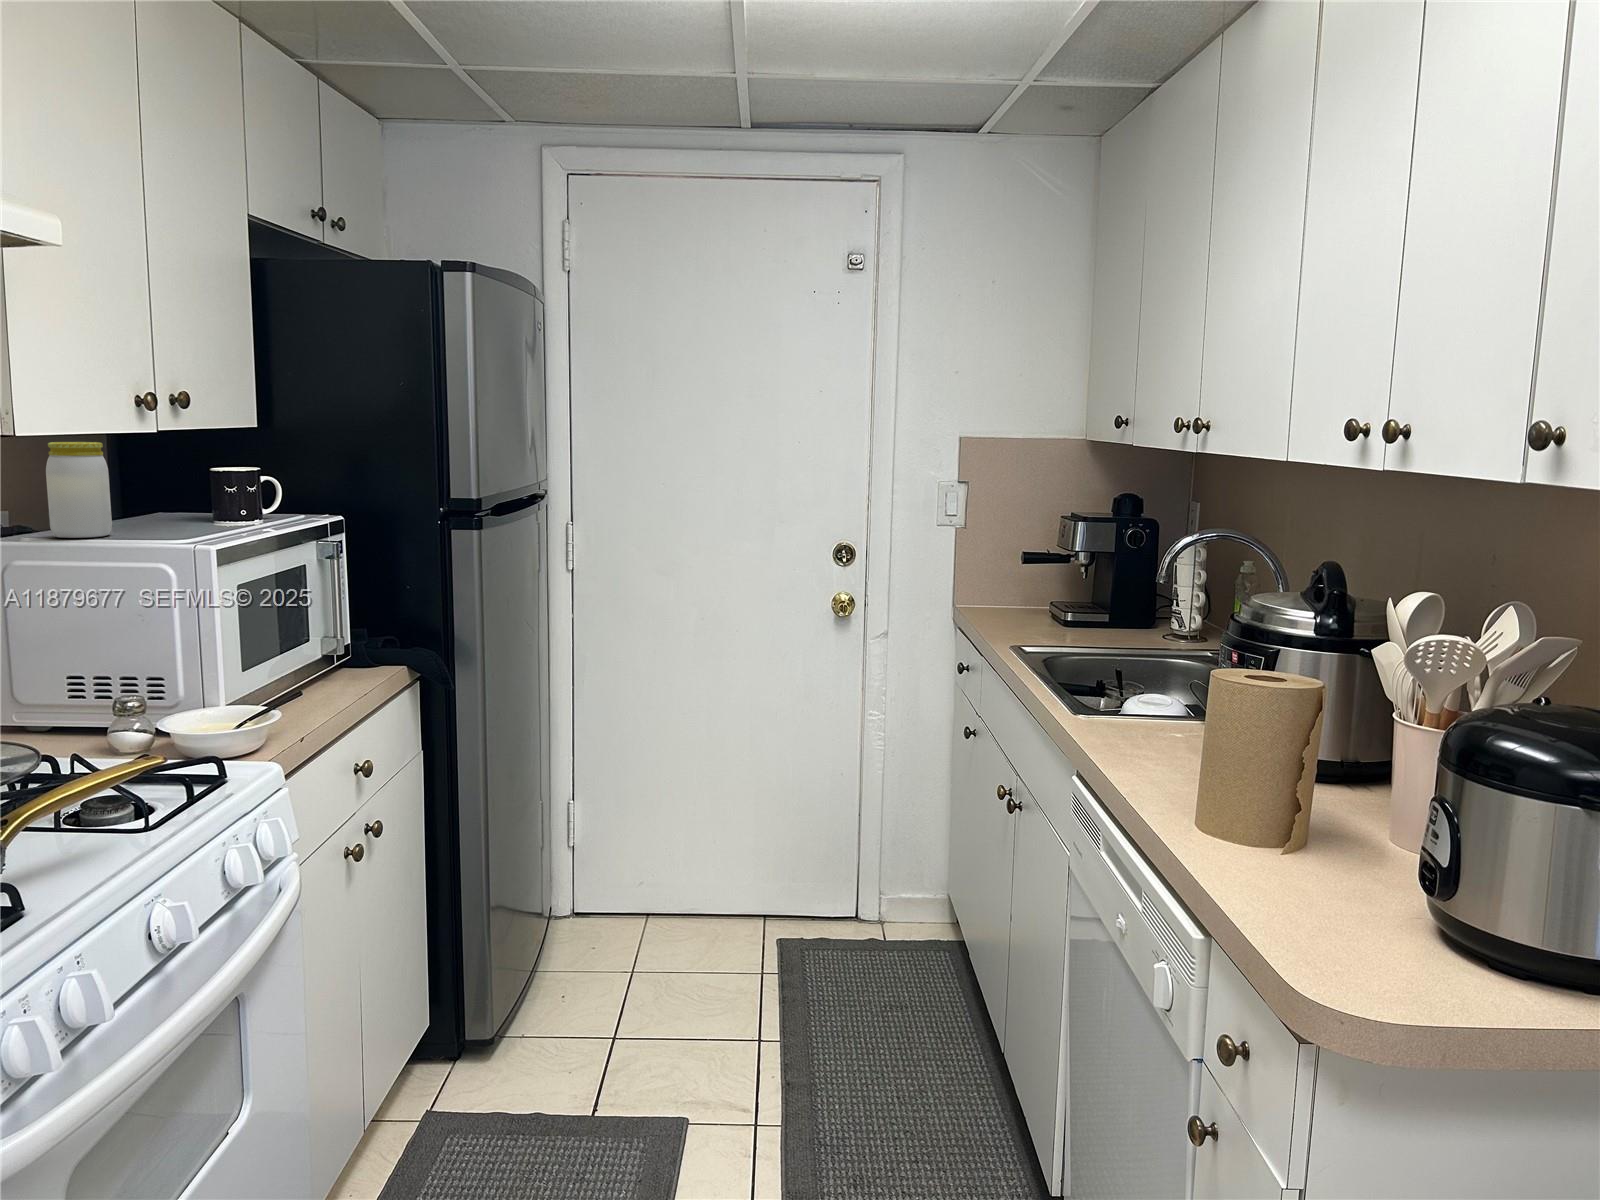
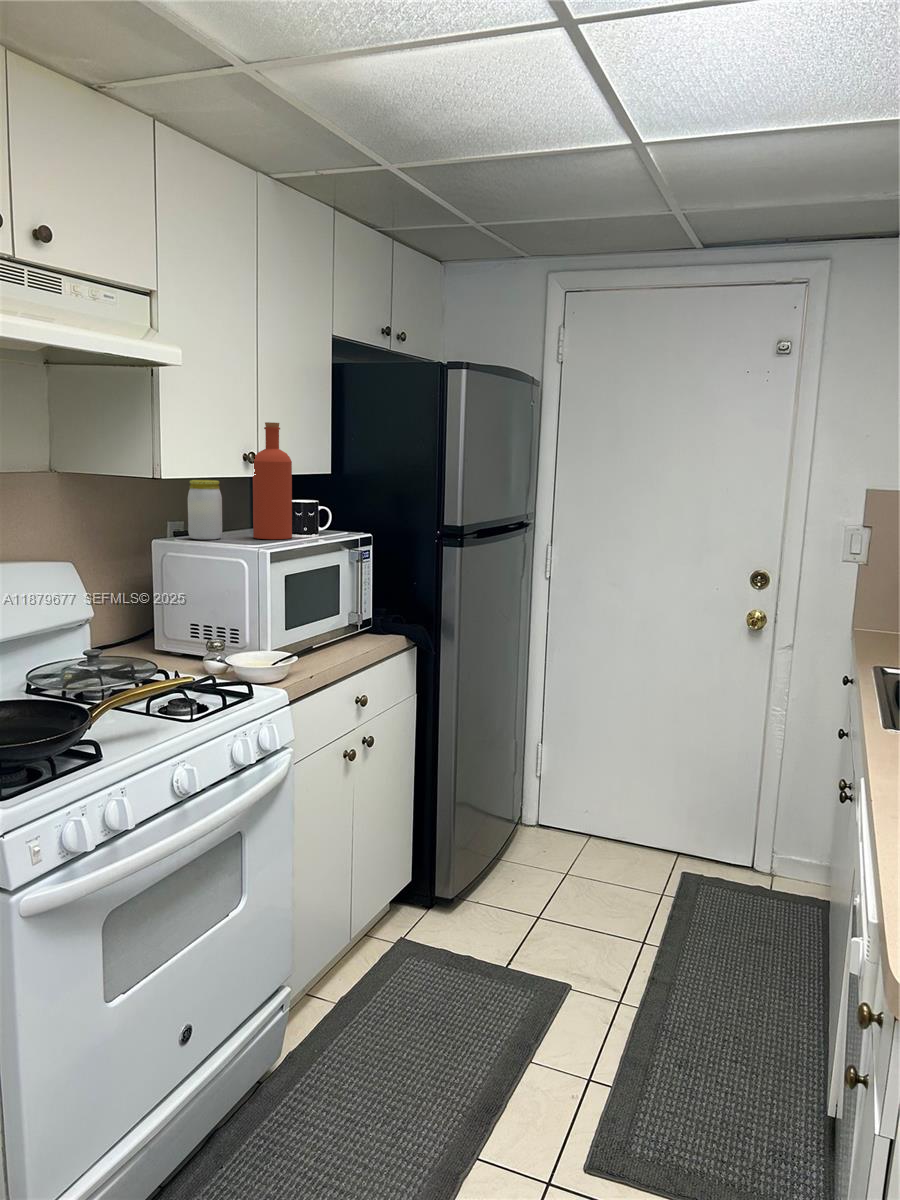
bottle: none [160,349,233,532] -> present [253,422,292,539]

